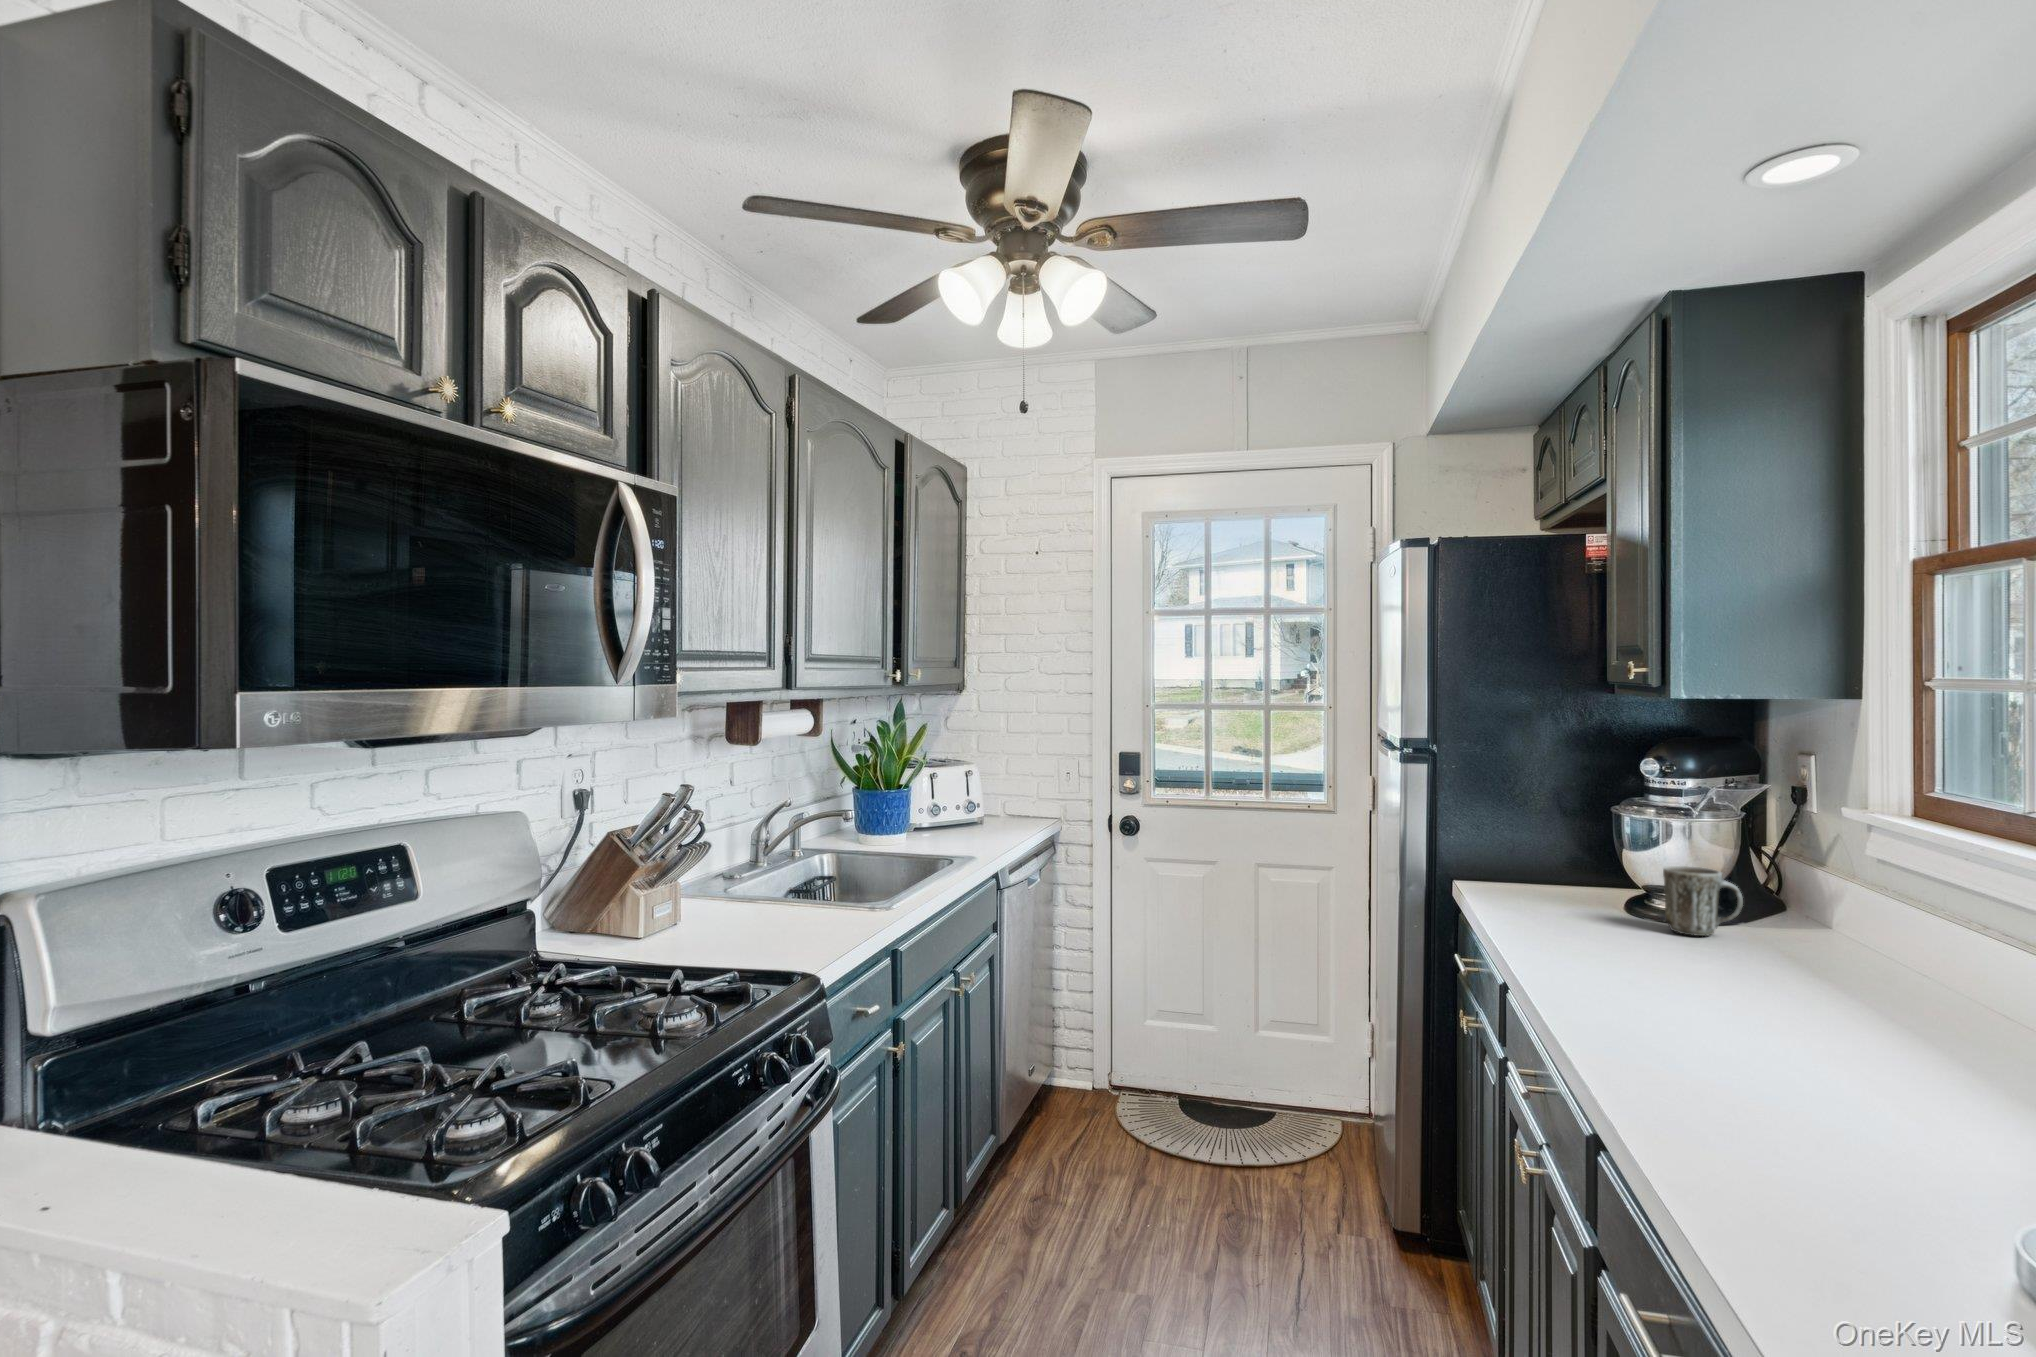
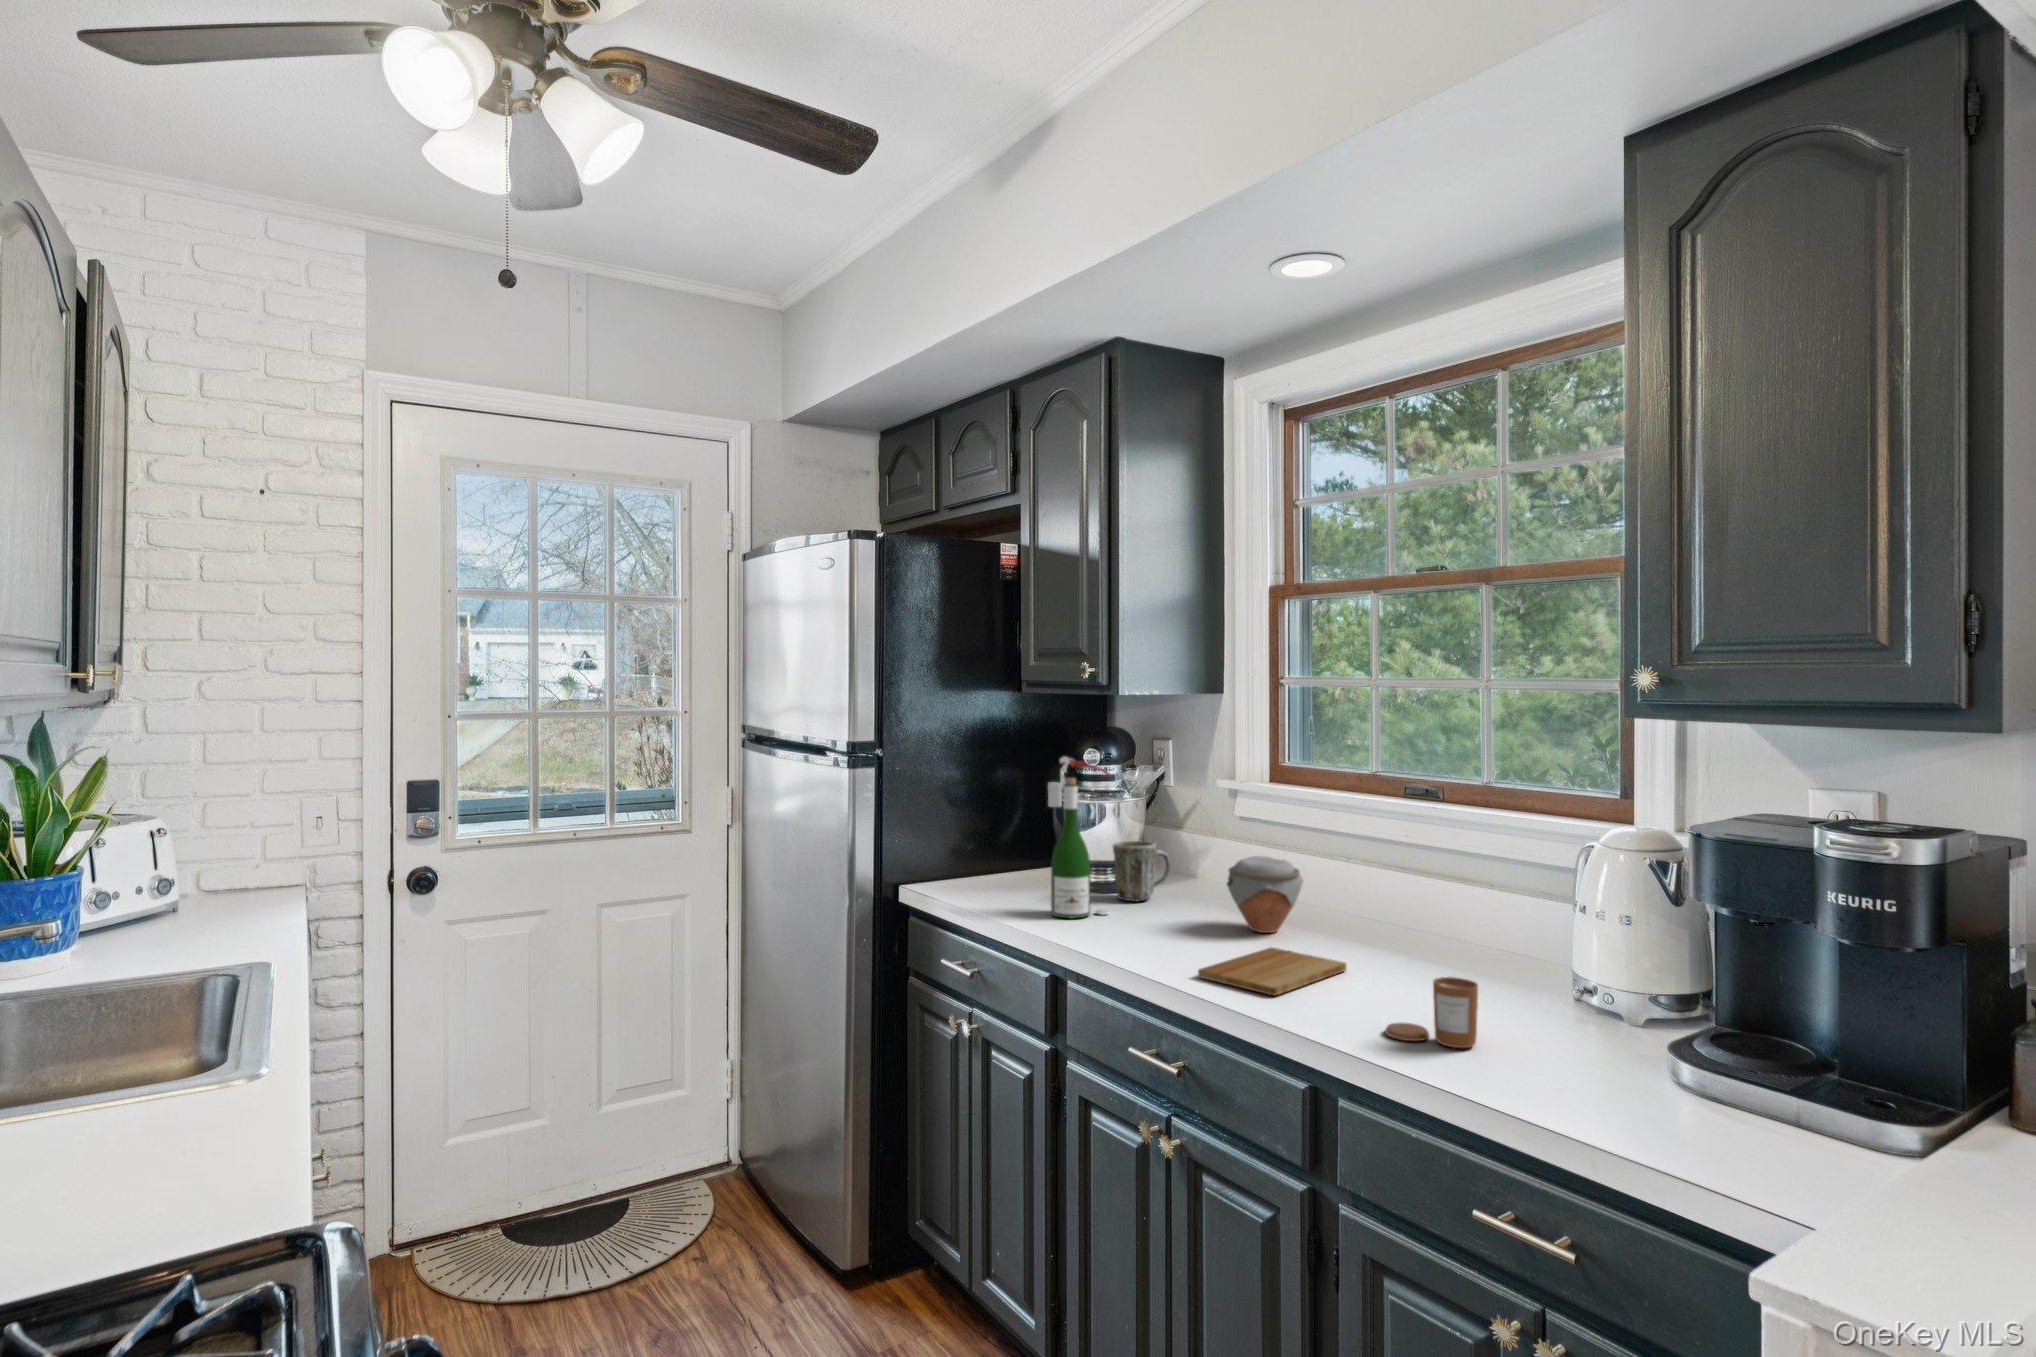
wine bottle: none [1558,764,1633,939] -> present [1048,756,1111,918]
jar: none [1738,900,1864,995] -> present [1227,856,1303,933]
cutting board: none [1603,999,1822,1047] -> present [1198,947,1347,996]
candle: none [1719,1055,1835,1149] -> present [1385,977,1478,1048]

